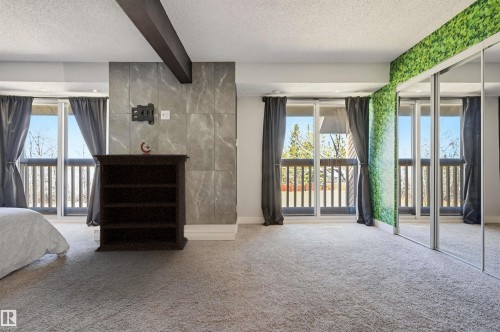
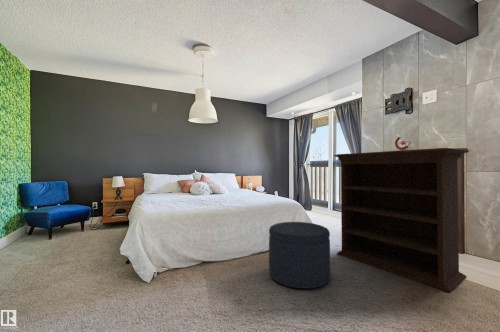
ottoman: none [33,223,104,288] -> present [269,222,330,289]

